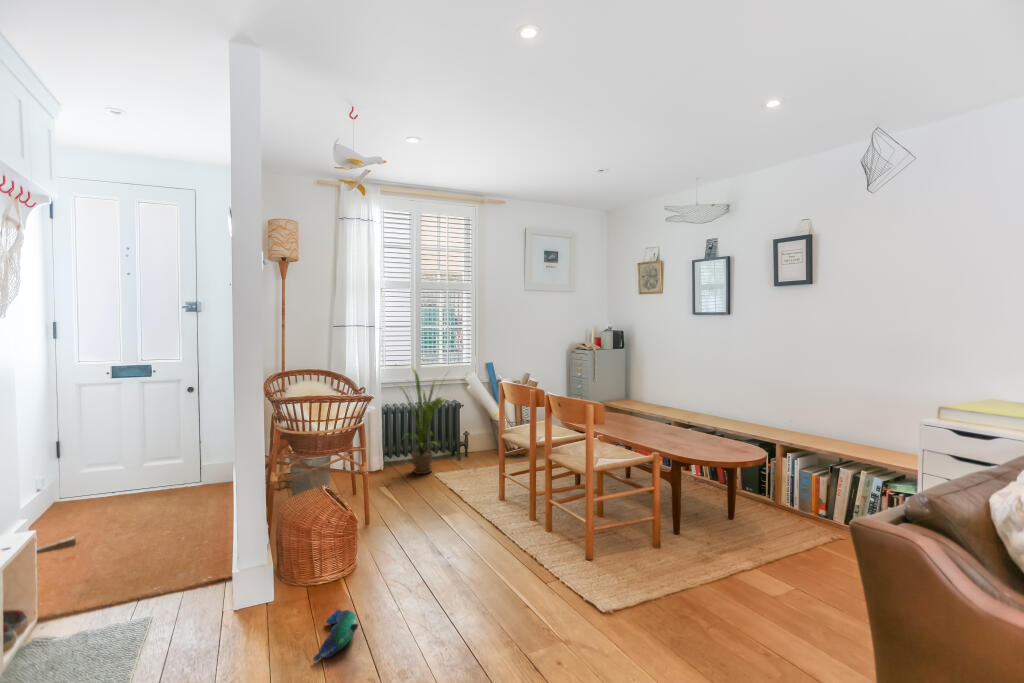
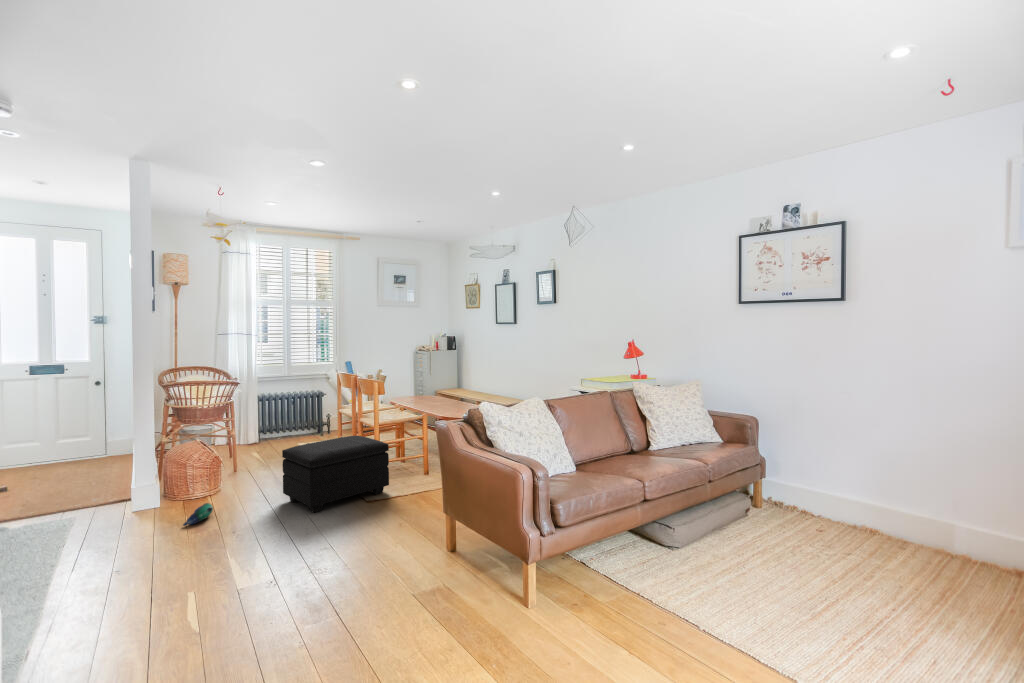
house plant: present [398,369,445,474] -> none [262,364,310,444]
footstool: none [459,489,625,641] -> present [282,436,389,513]

